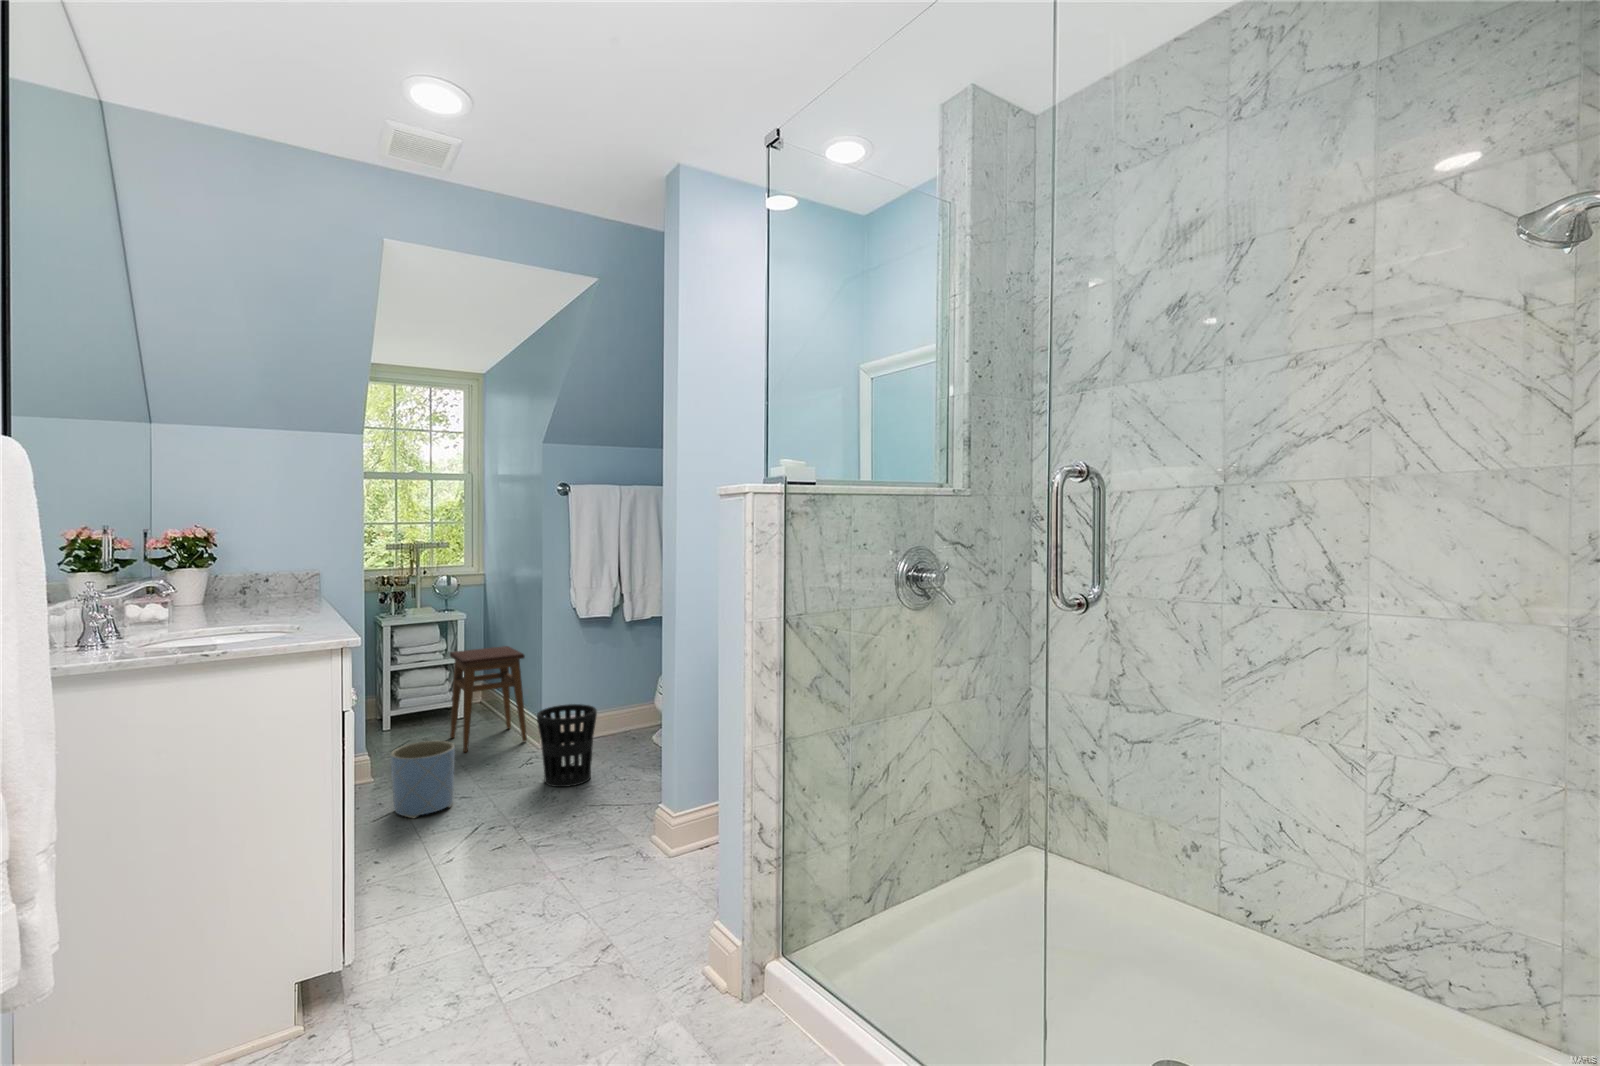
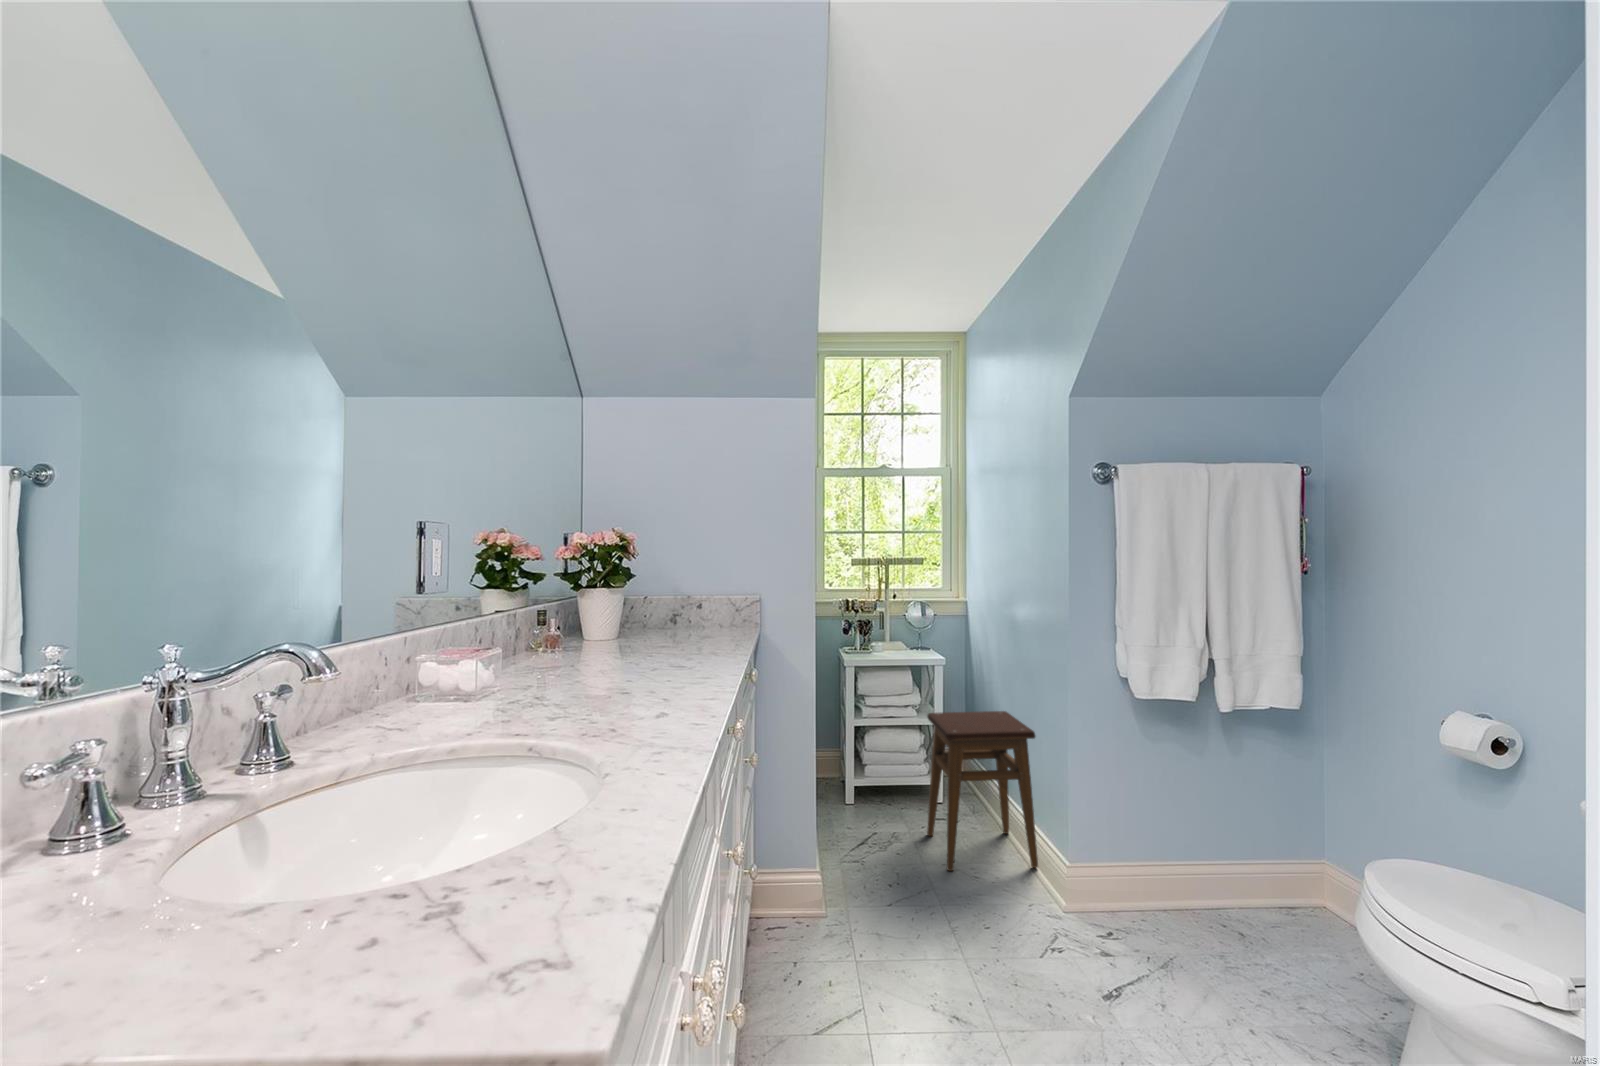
wastebasket: present [537,704,597,787] -> none [1075,844,1187,1013]
planter: present [390,741,455,818] -> none [849,876,944,1018]

